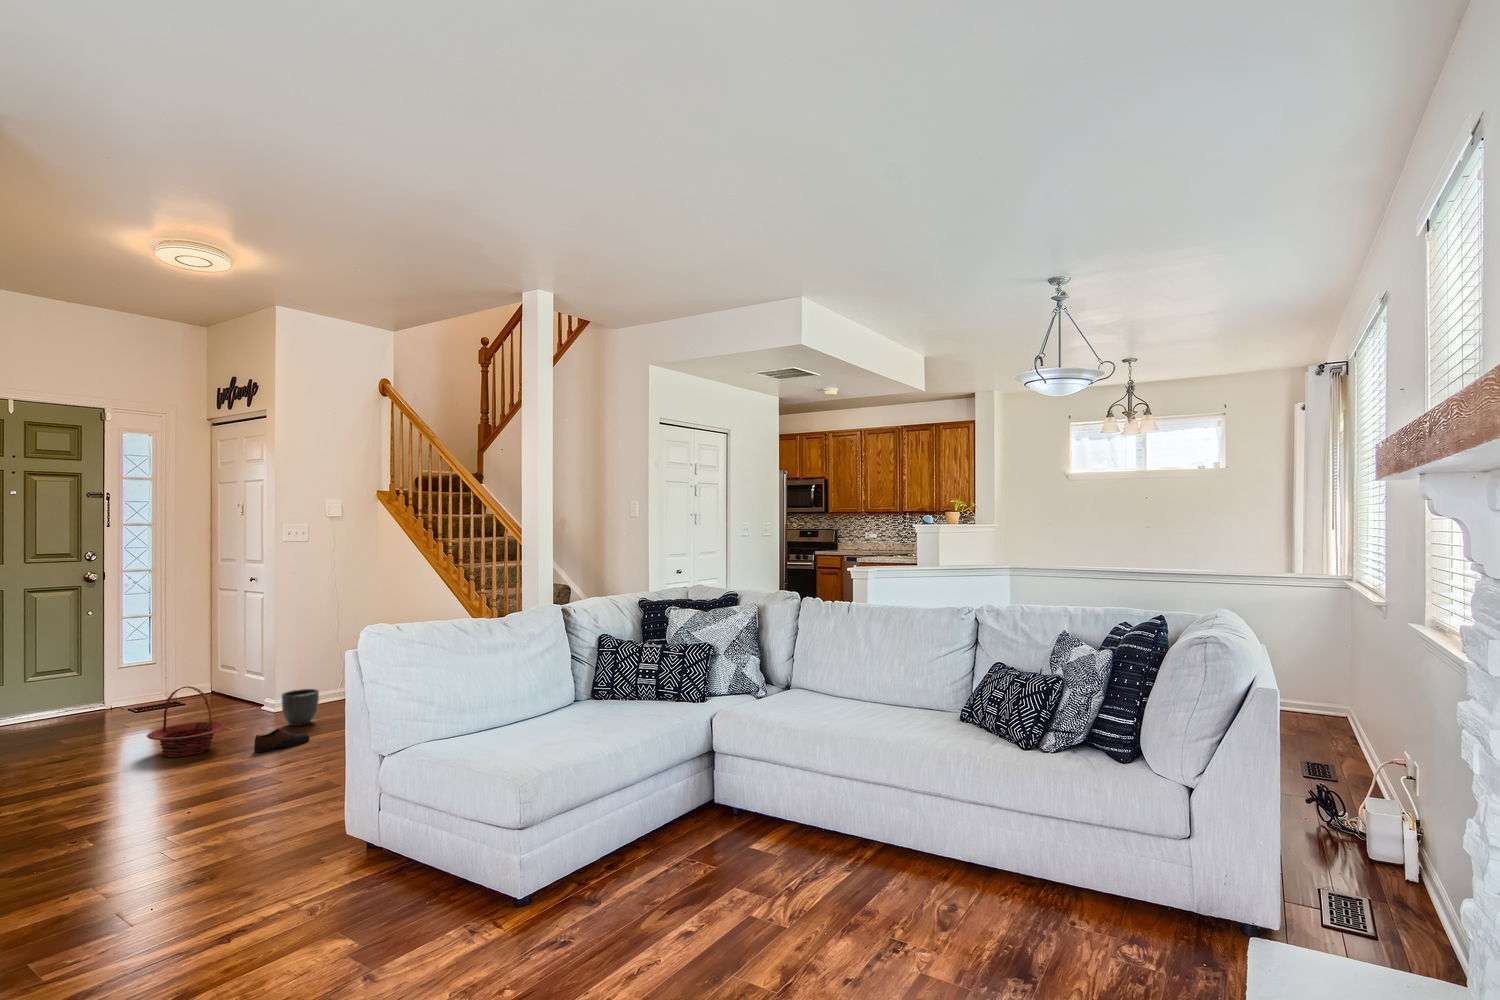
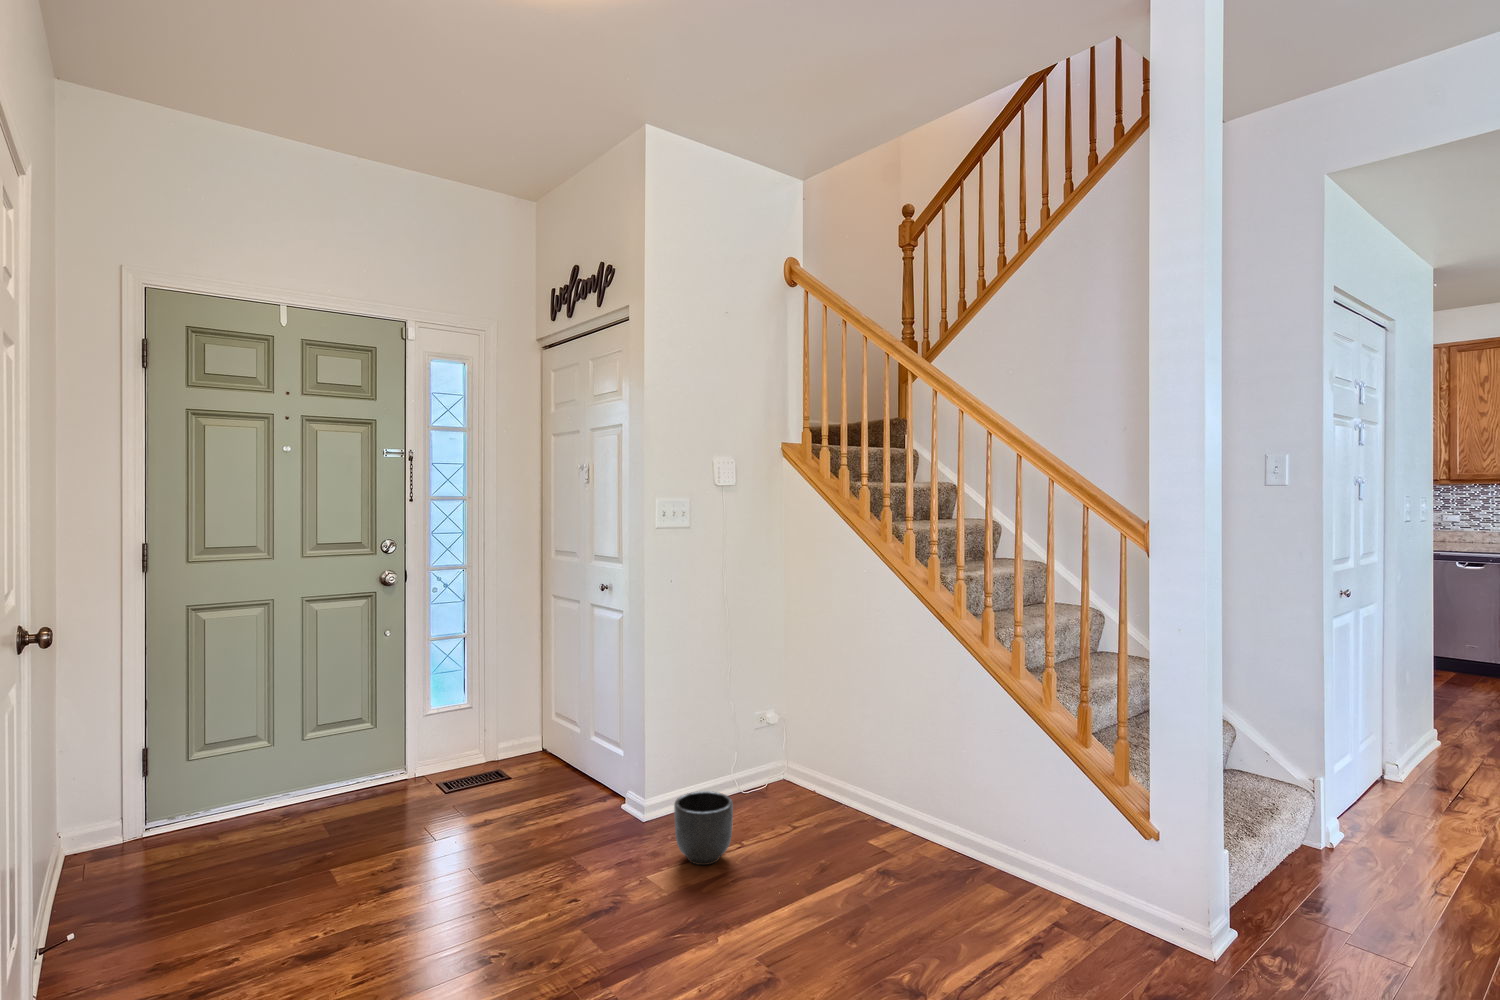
basket: present [147,686,226,757] -> none [473,802,601,947]
shoe: present [254,728,310,753] -> none [657,900,745,956]

